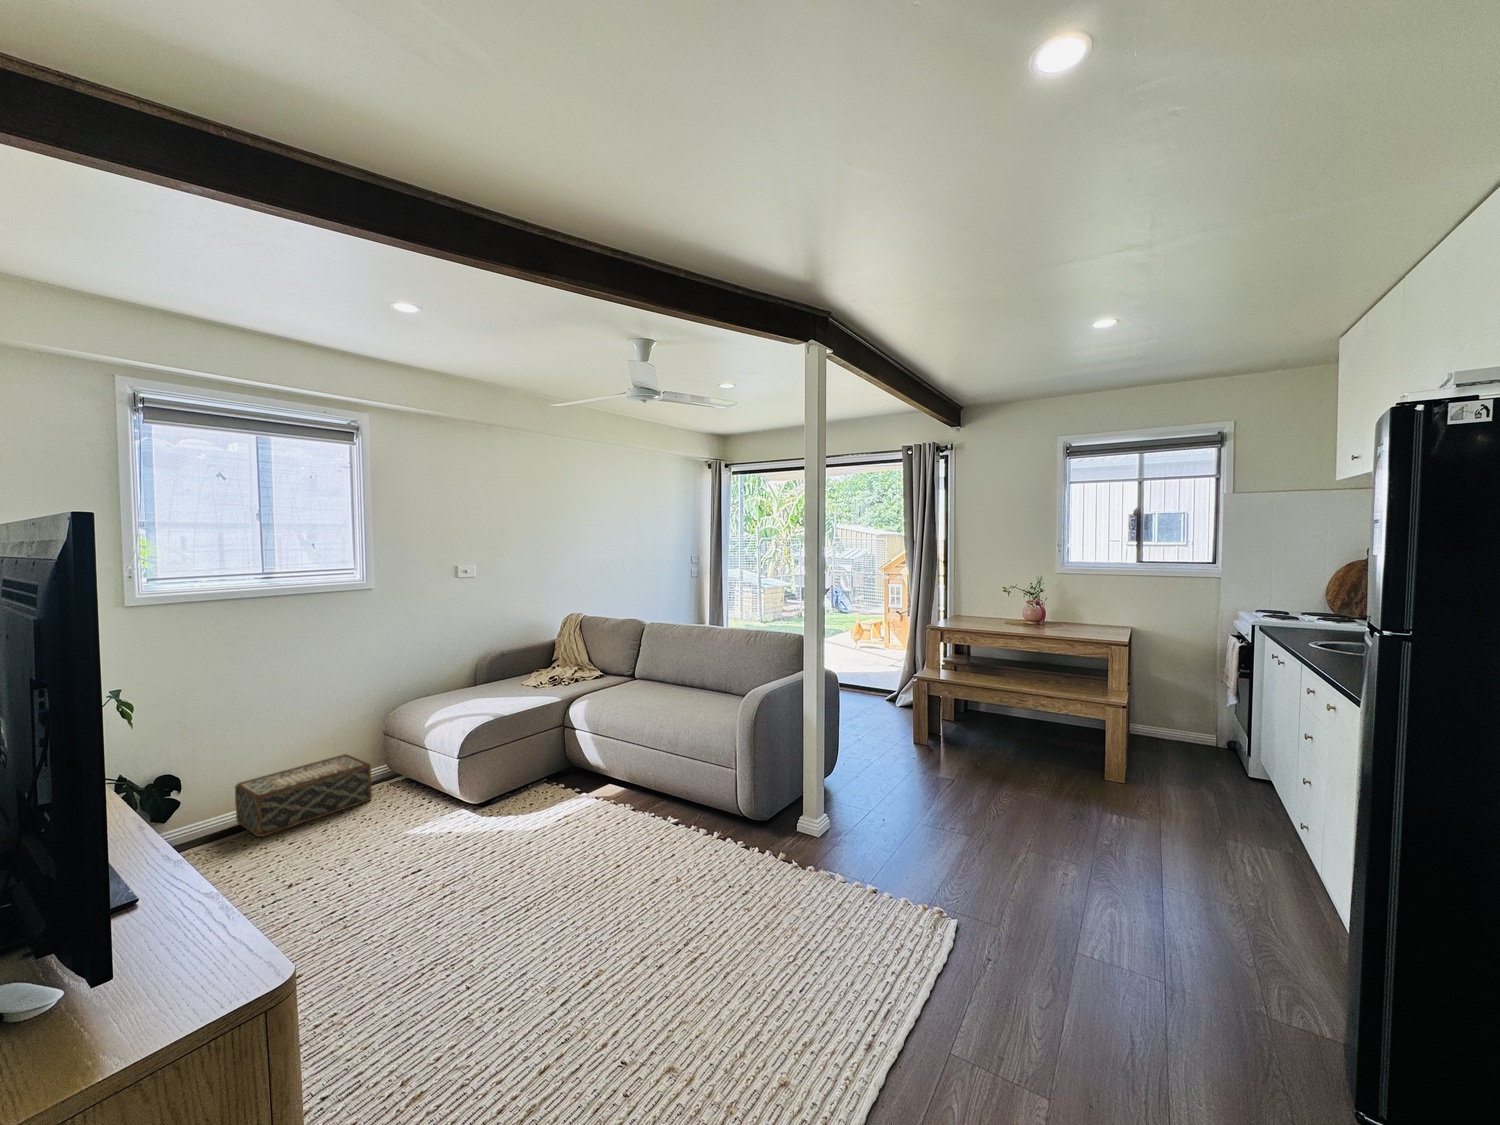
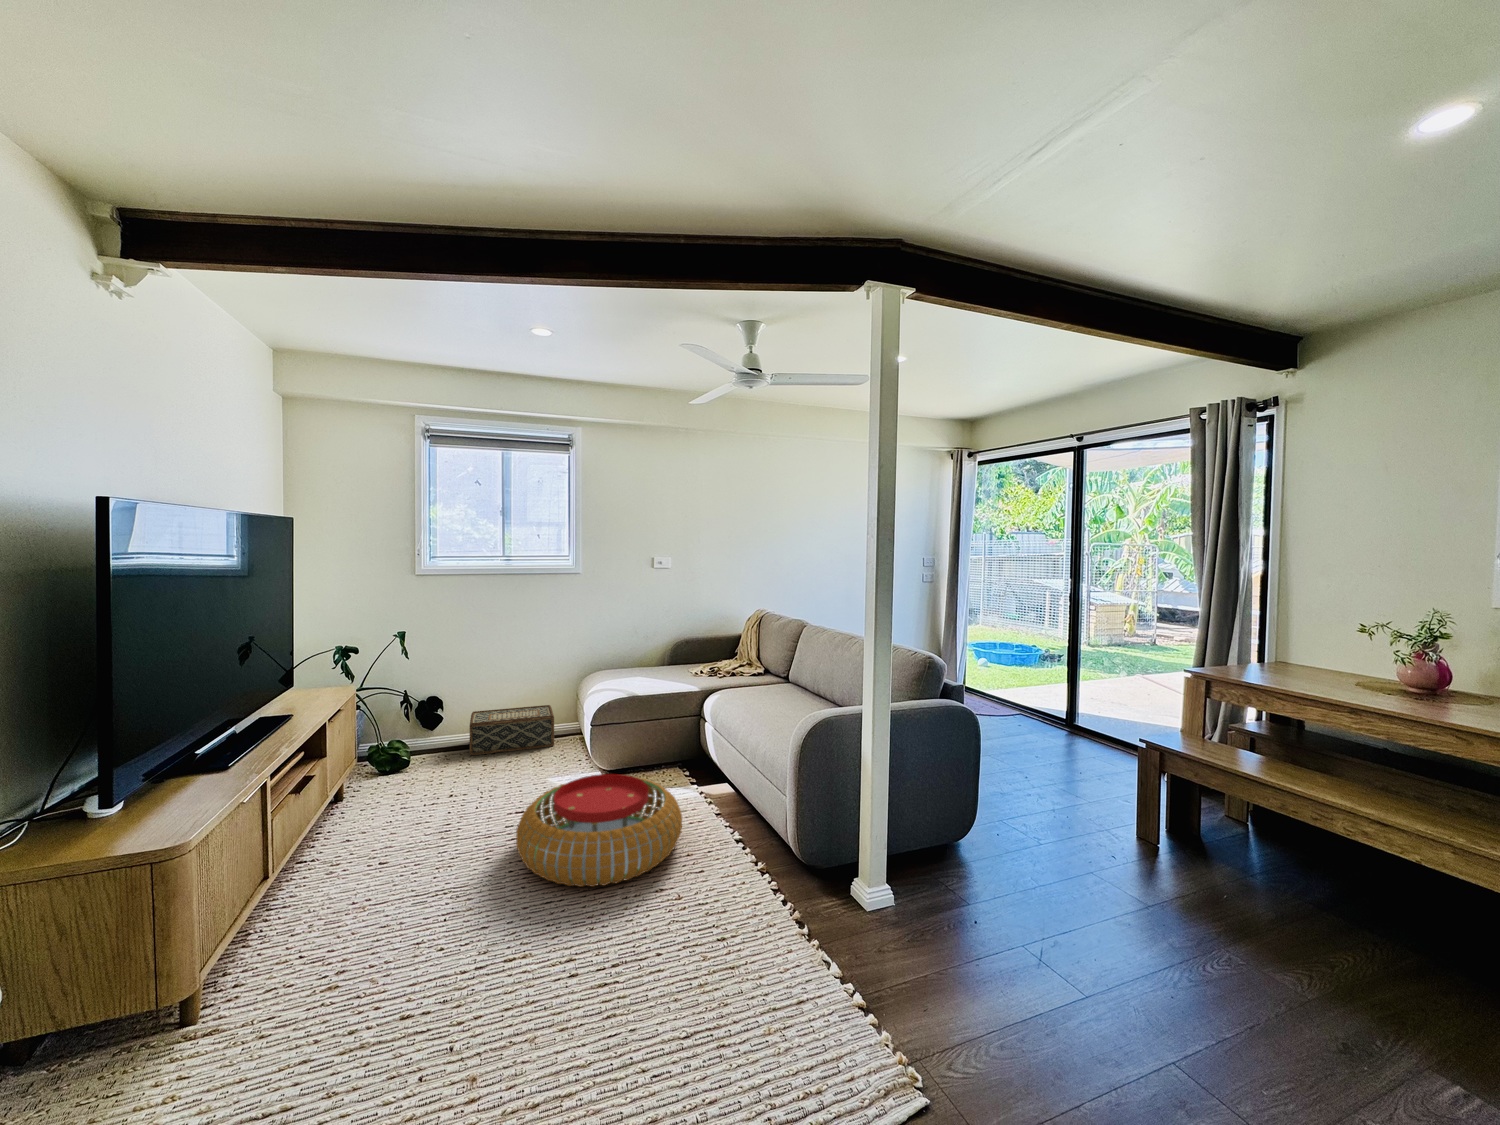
pouf: none [468,791,644,913] -> present [516,774,682,887]

